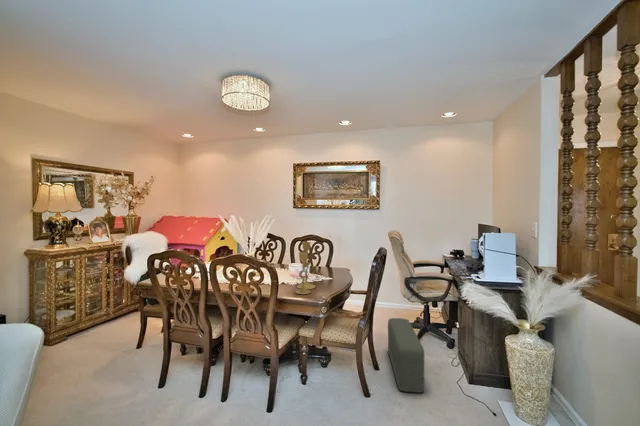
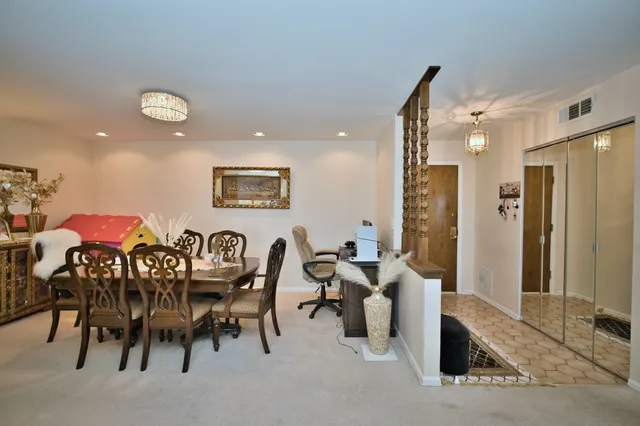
pouf: present [388,318,425,393] -> none [290,295,311,347]

